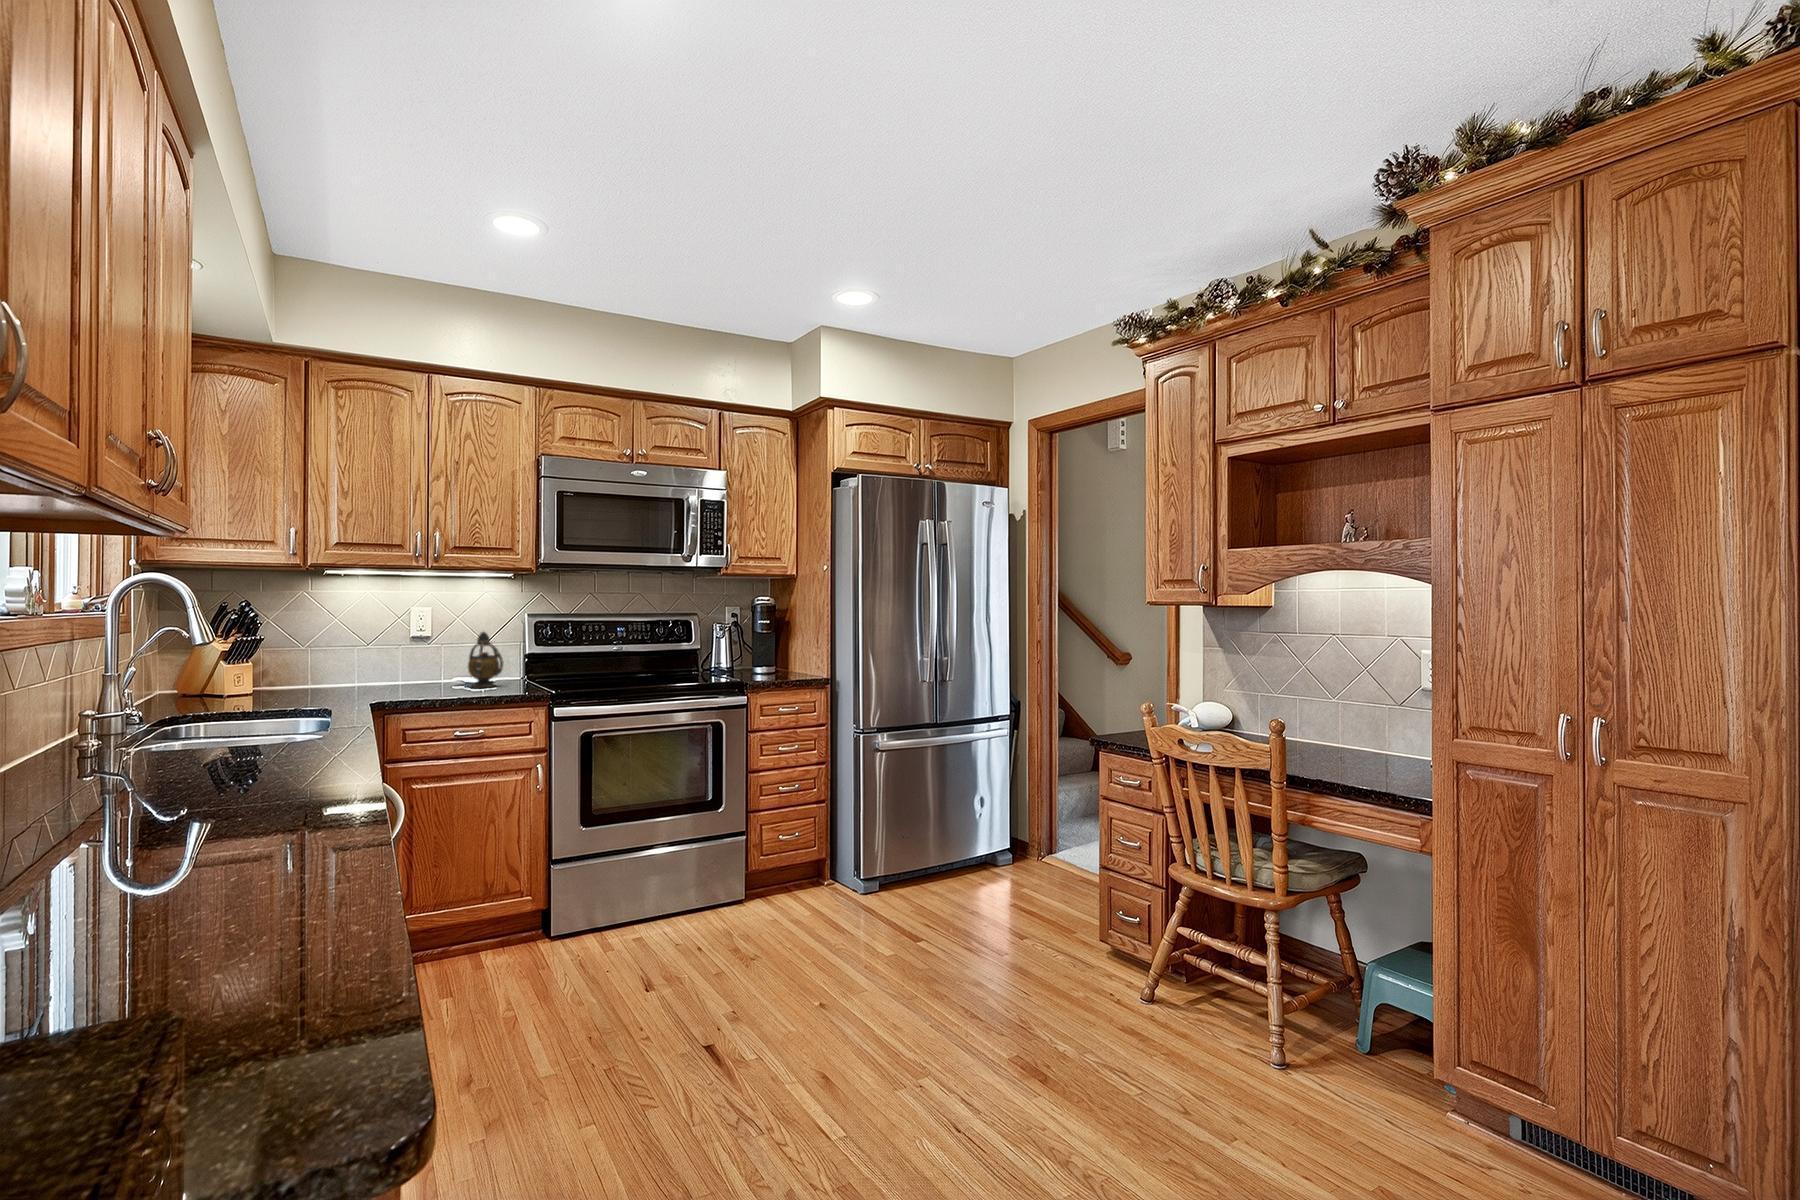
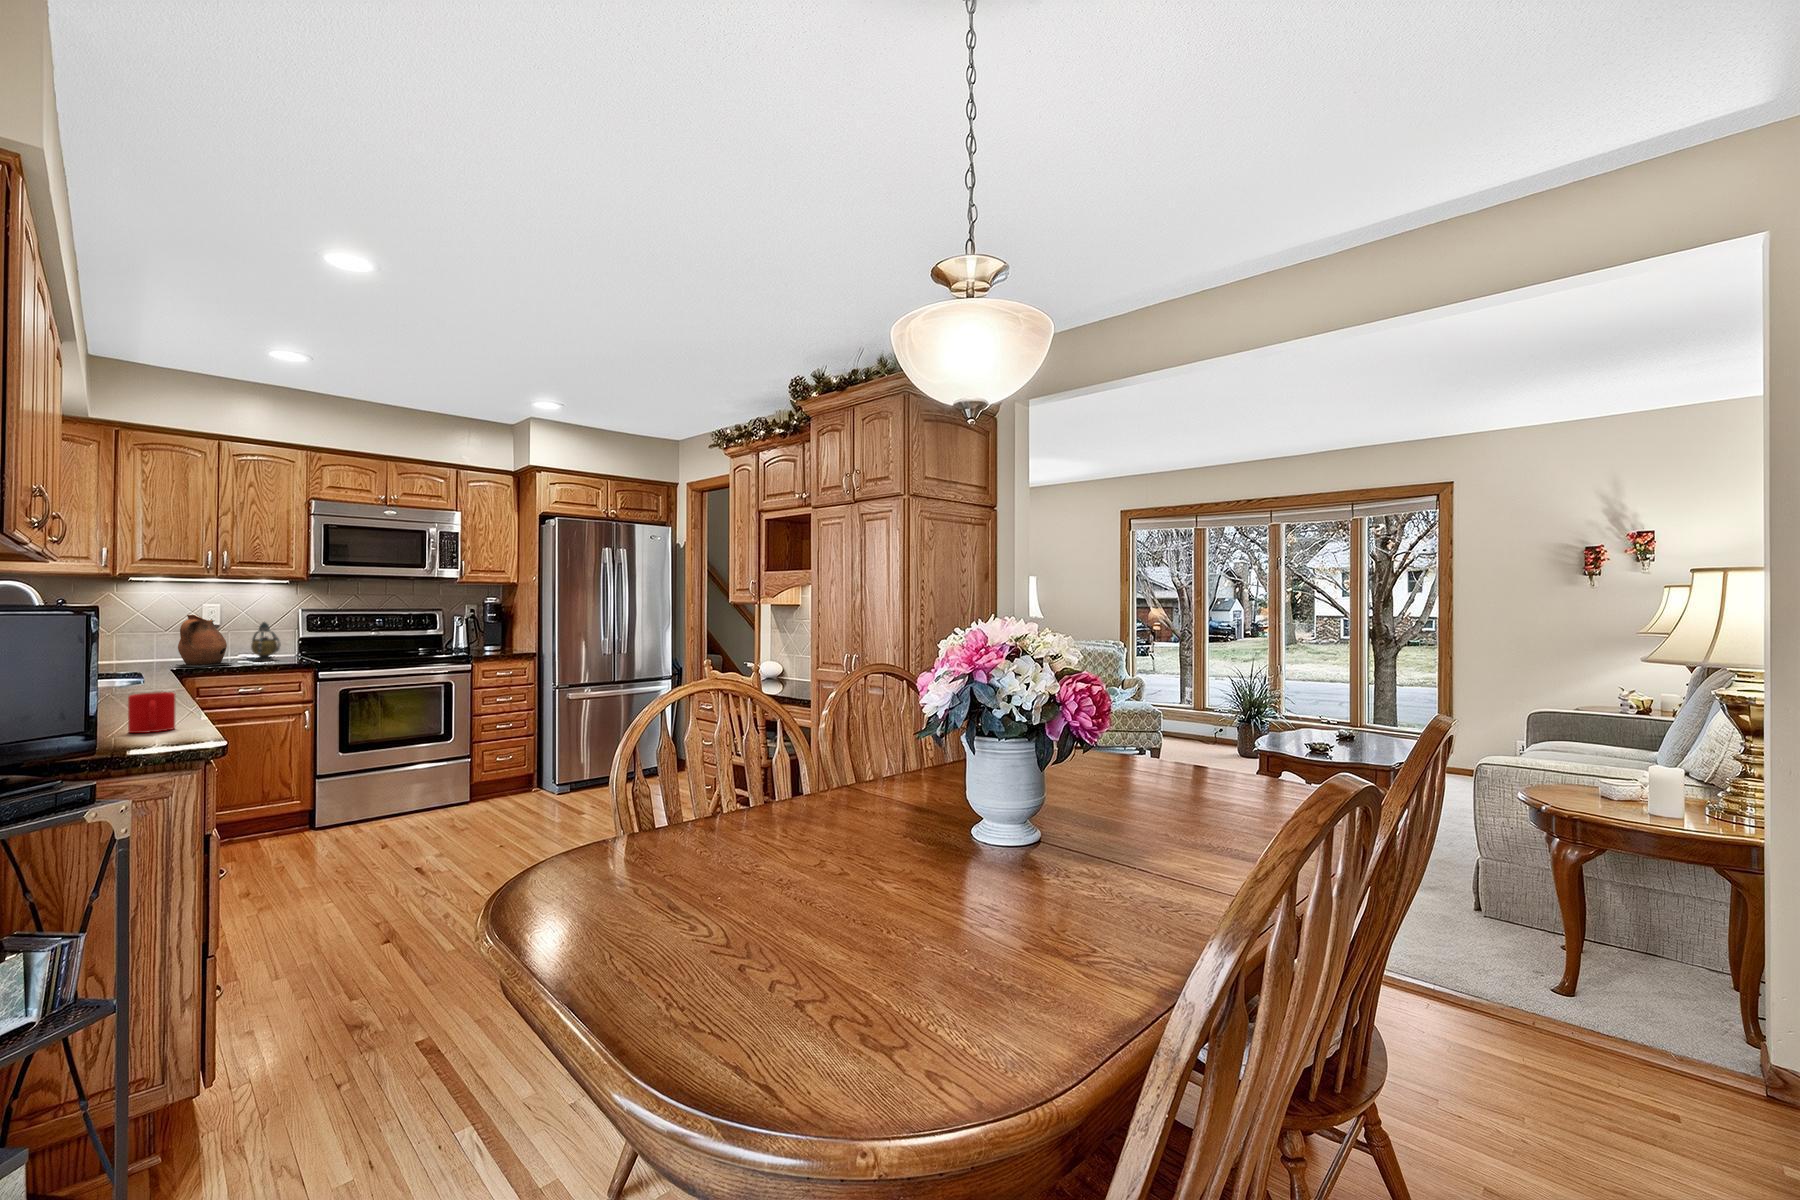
ceramic pitcher: none [374,622,447,696] -> present [176,615,232,667]
mug: none [235,819,336,934] -> present [128,692,175,733]

